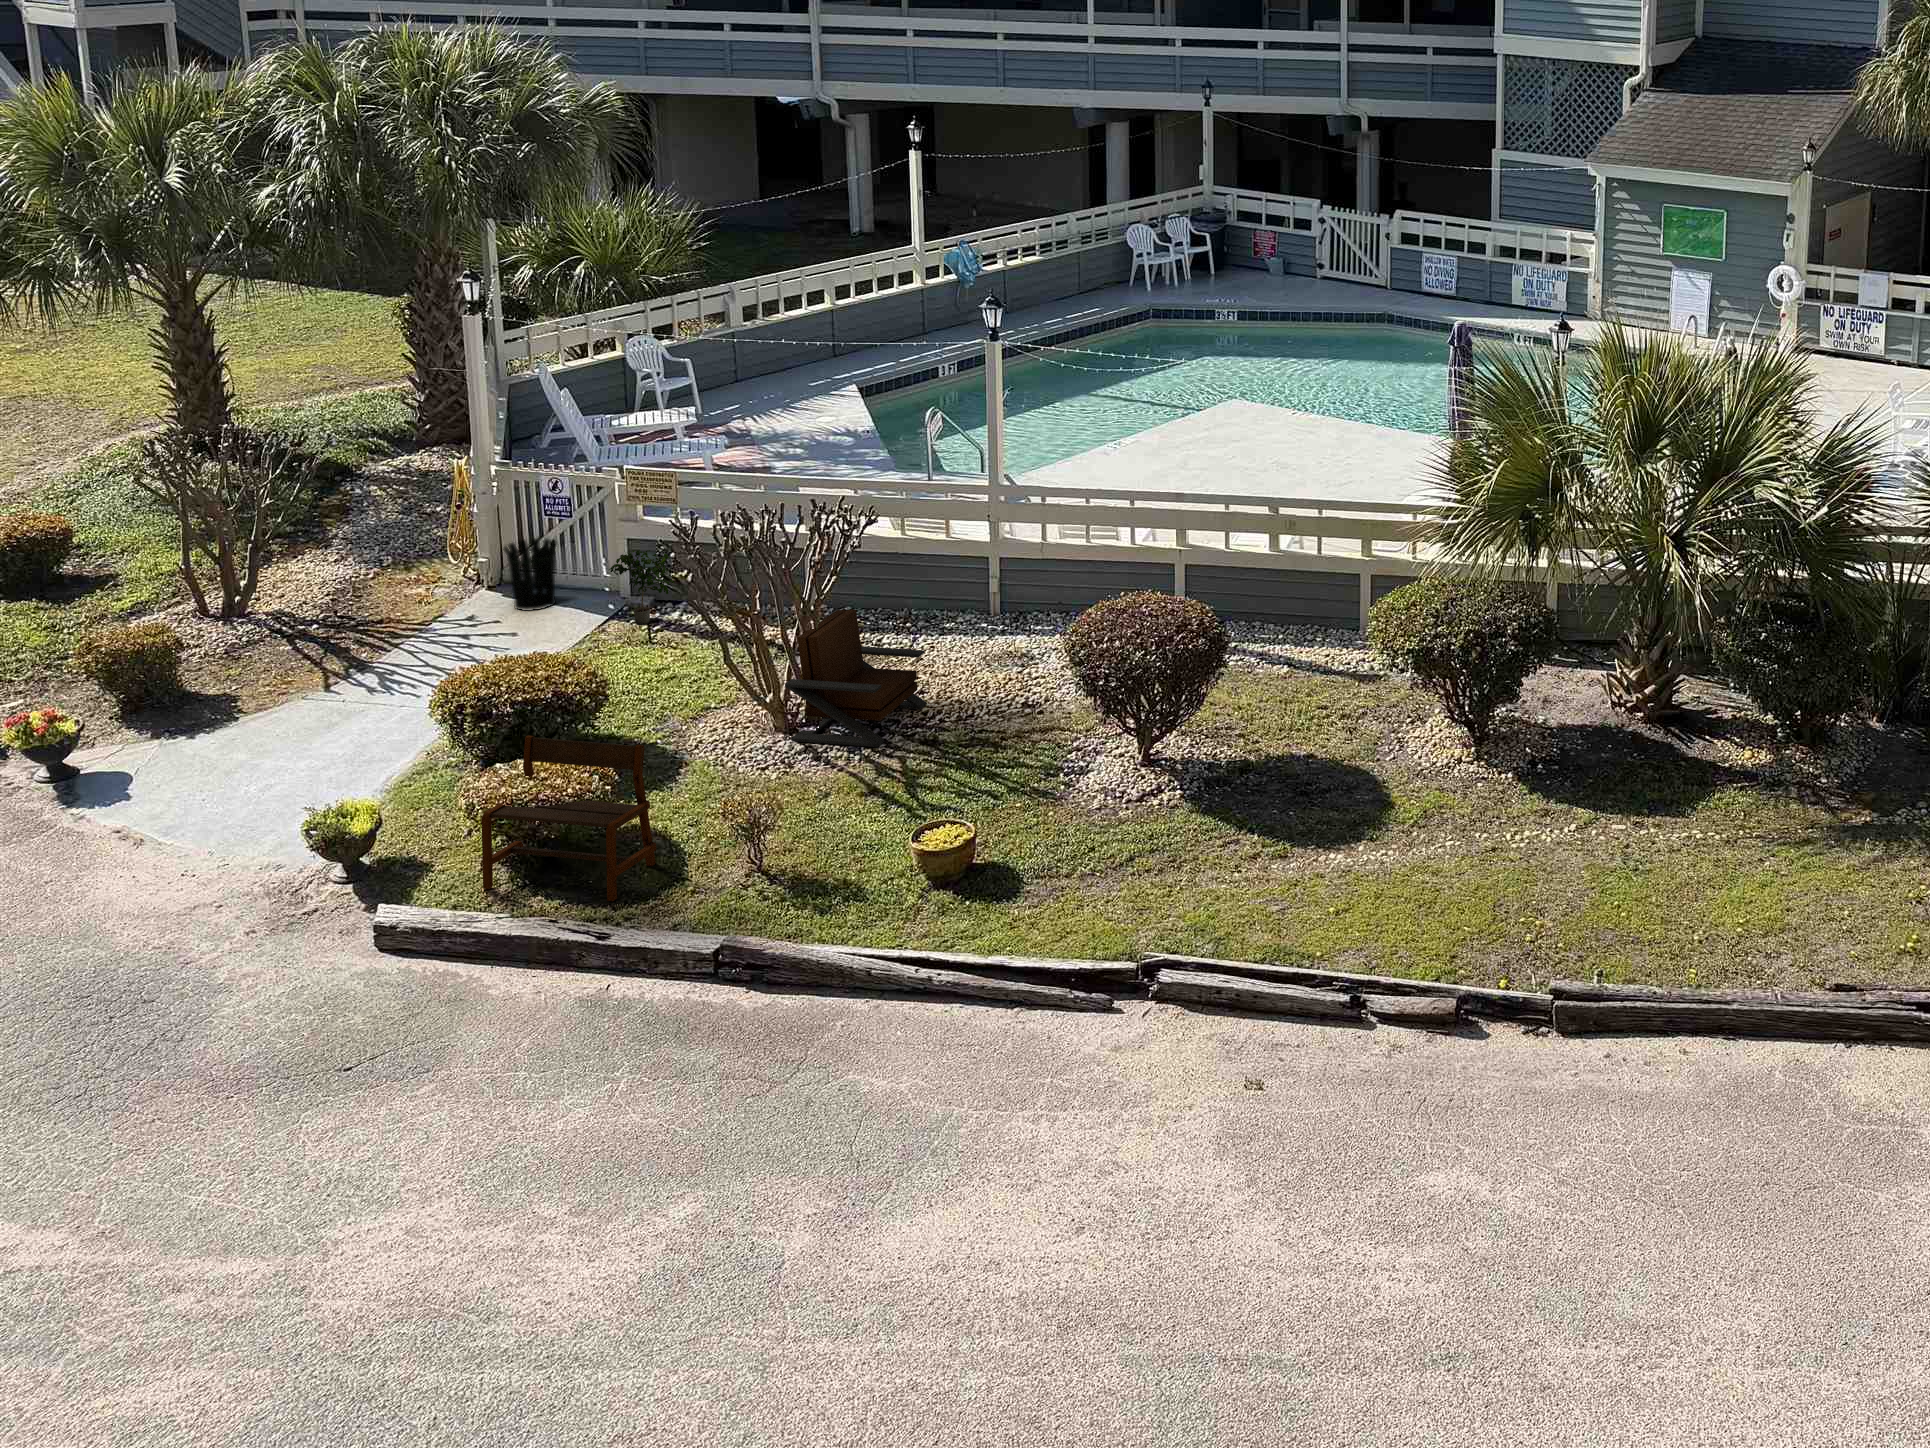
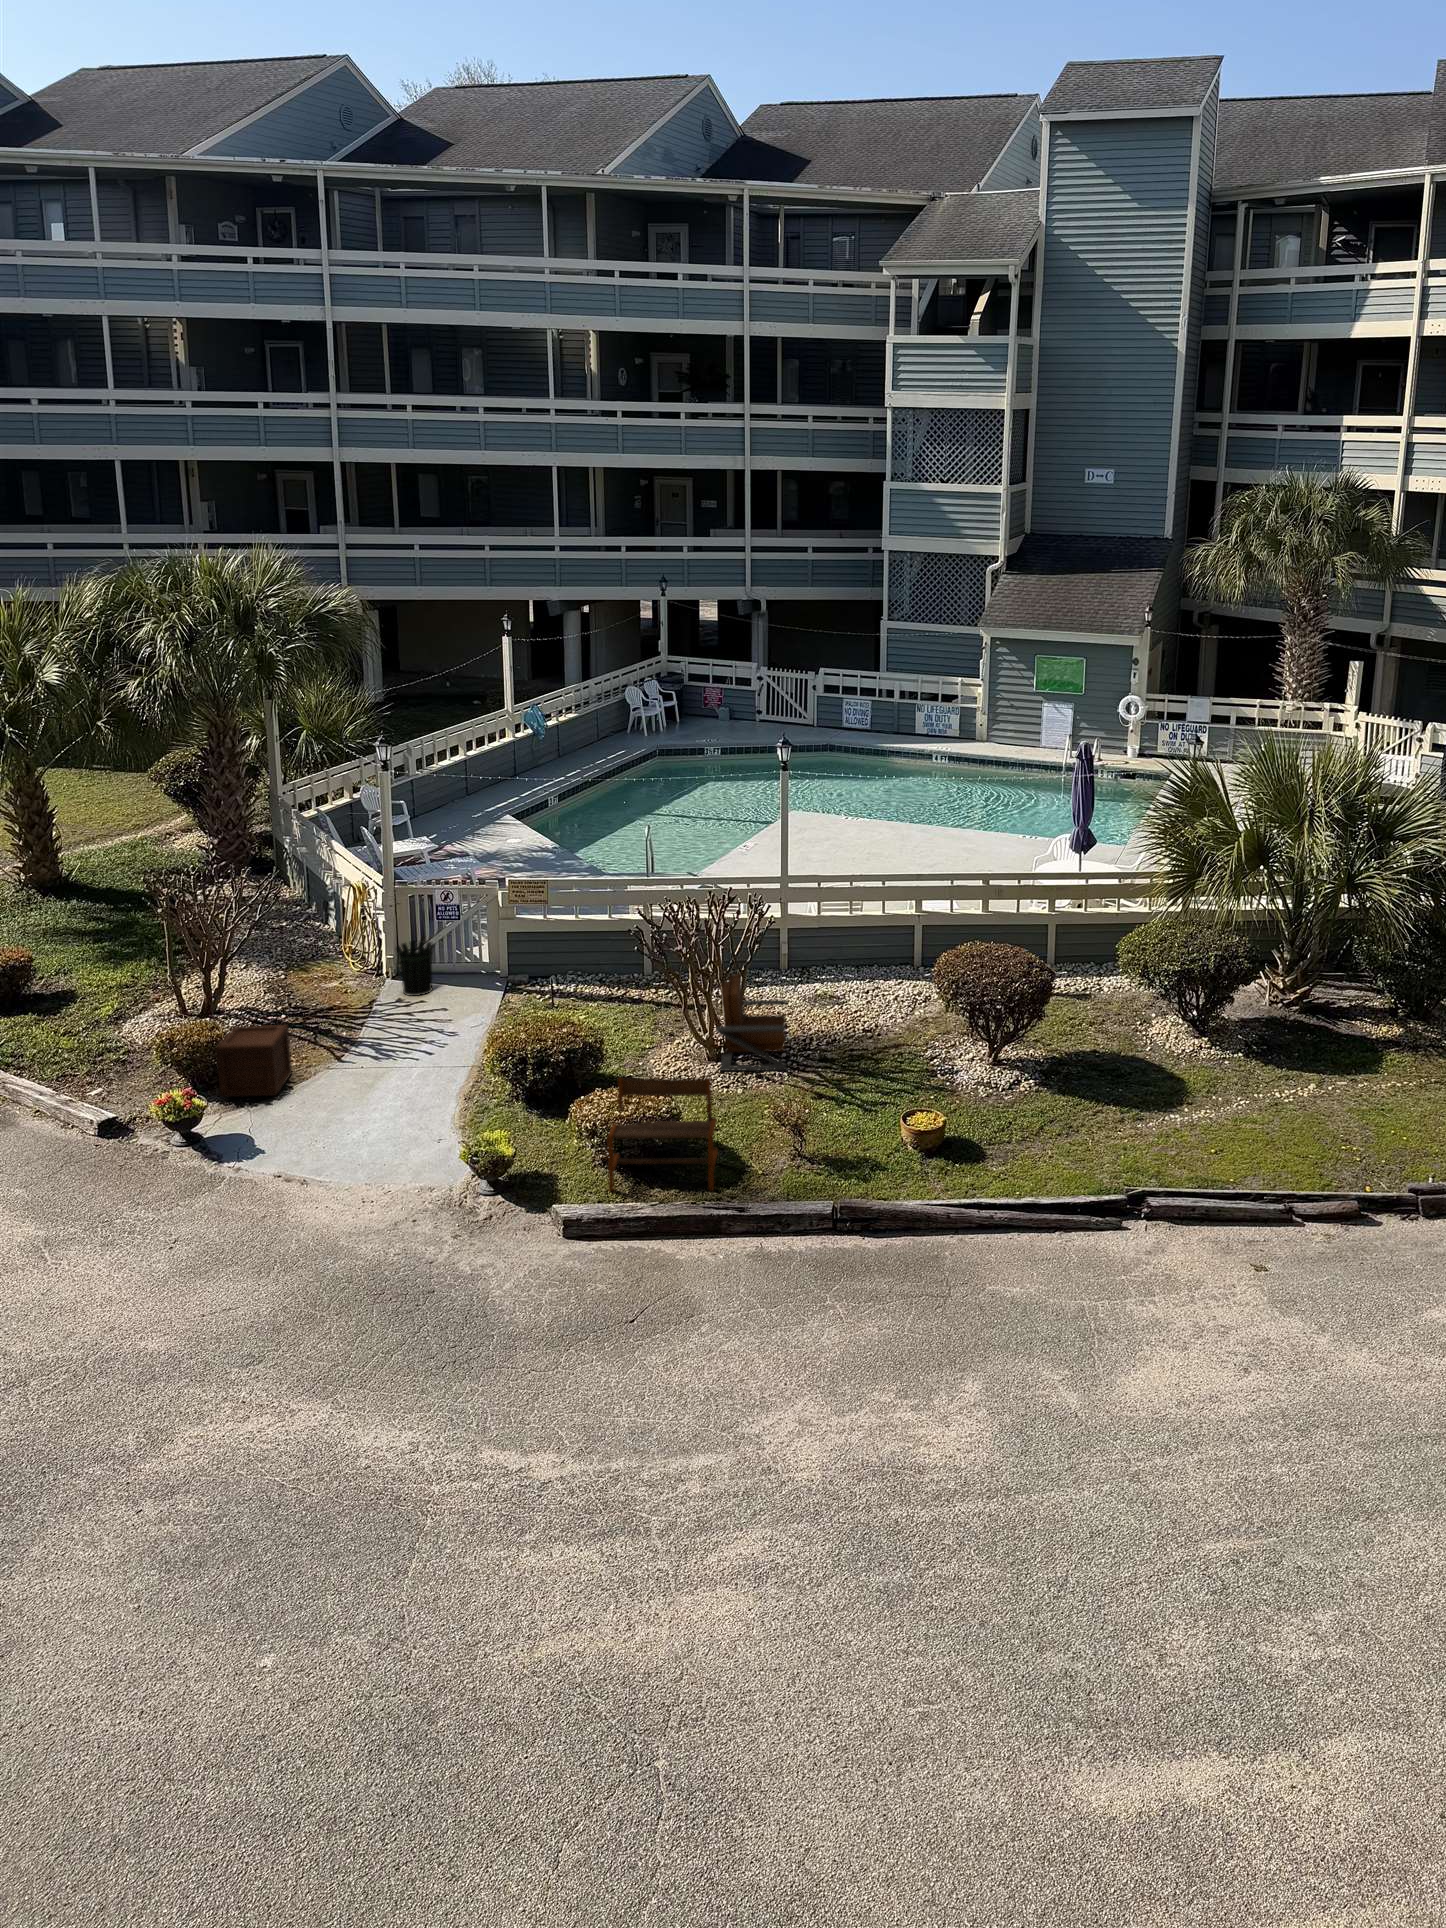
potted plant: present [609,550,674,625] -> none [491,944,540,1000]
wooden crate: none [149,631,273,725] -> present [216,1025,292,1097]

